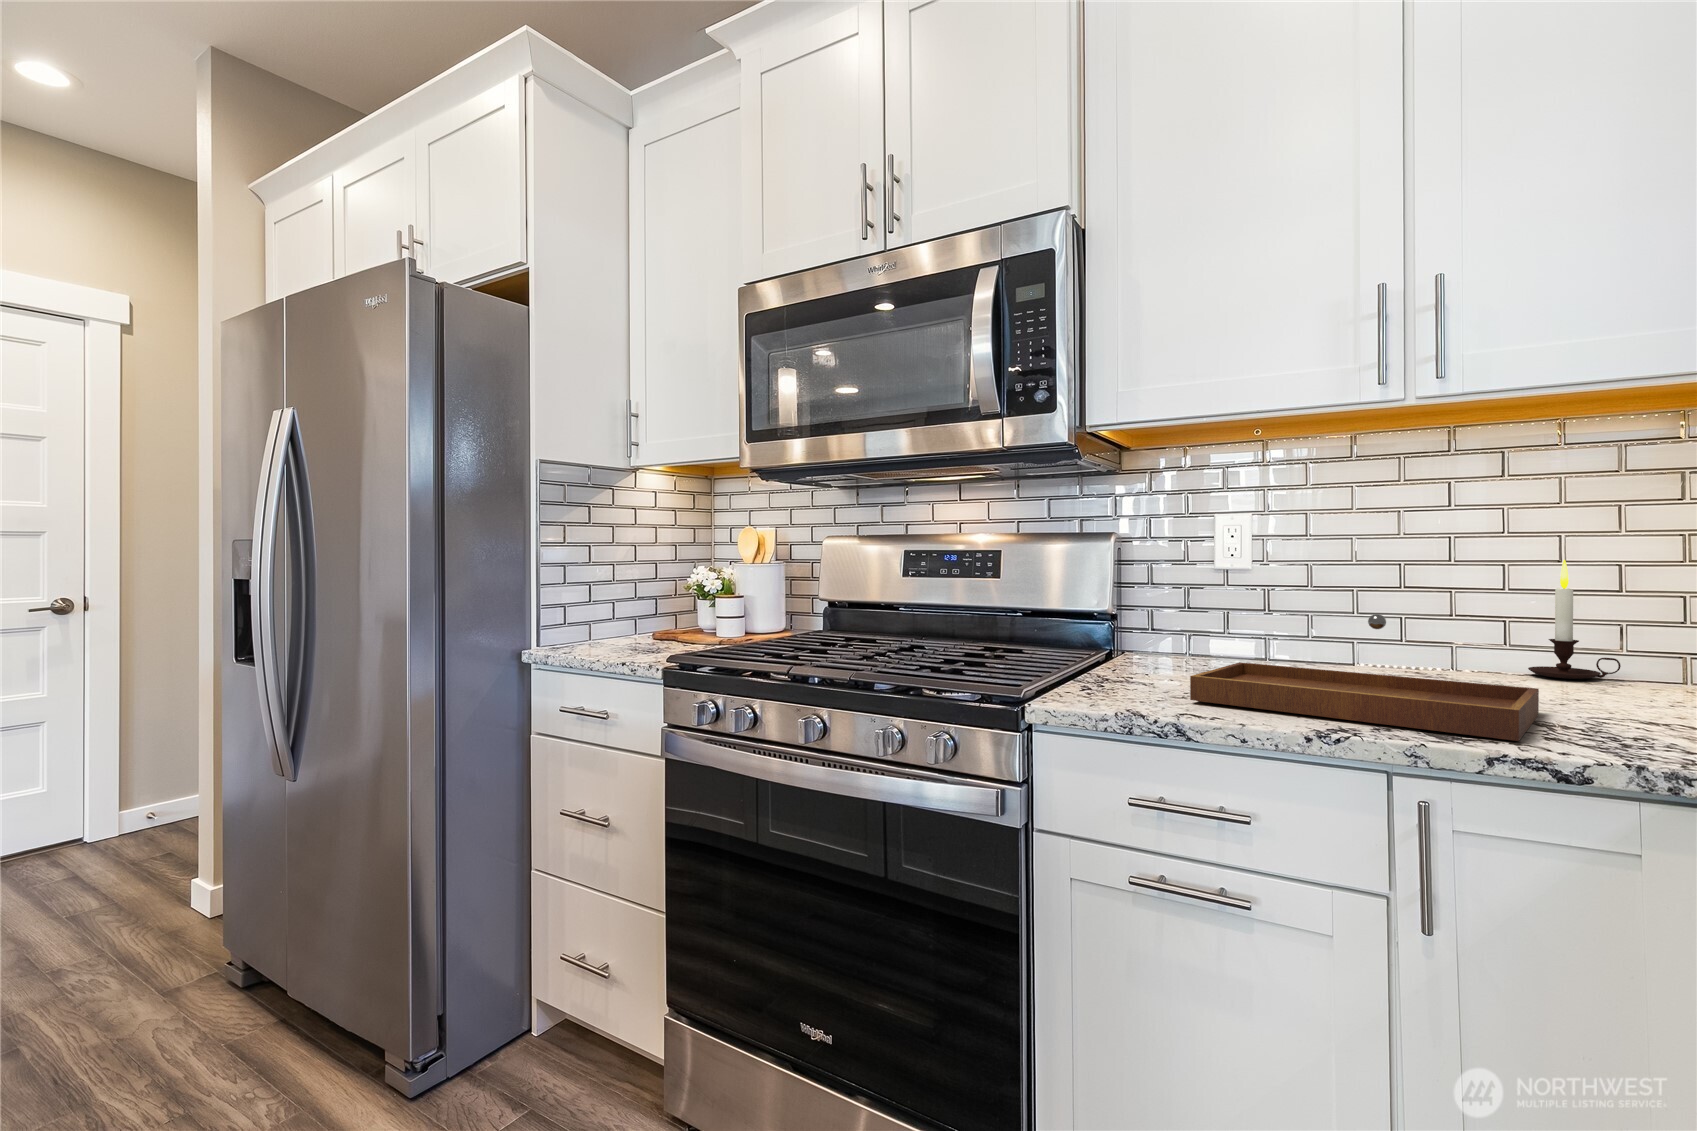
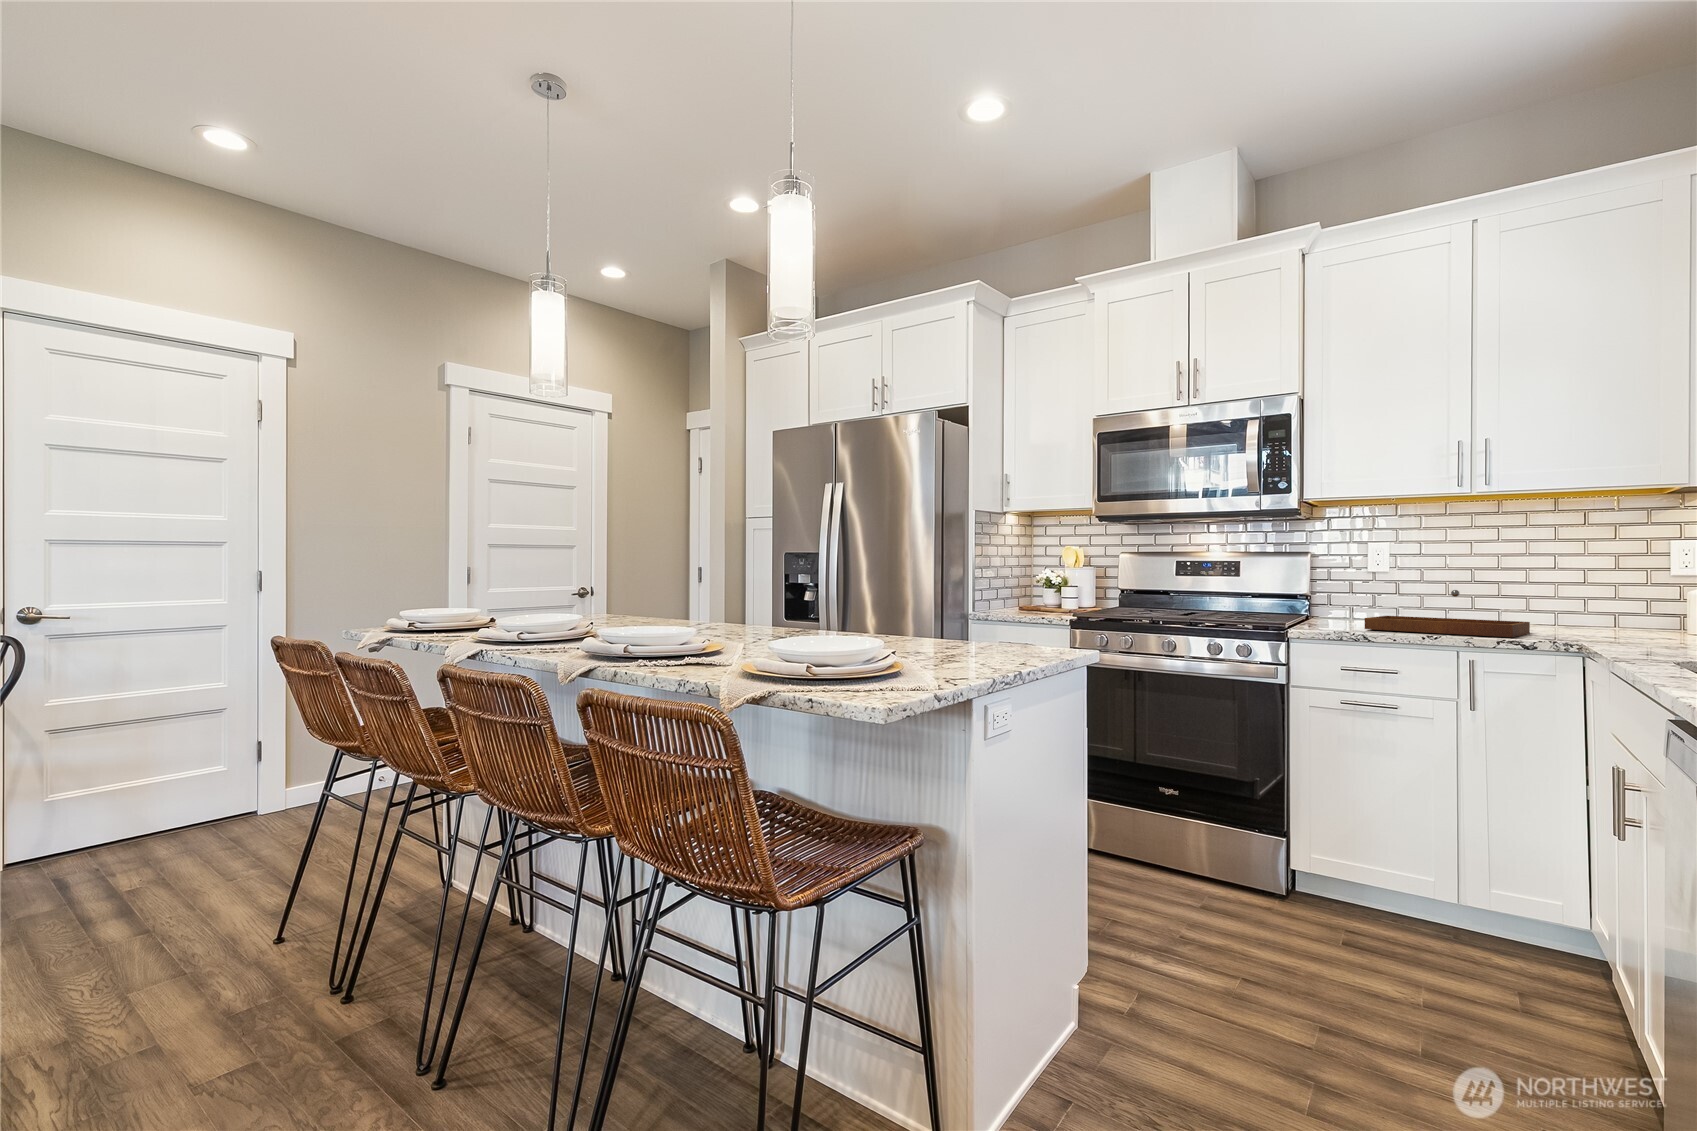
candle: present [1528,560,1621,679] -> none [1538,567,1583,625]

